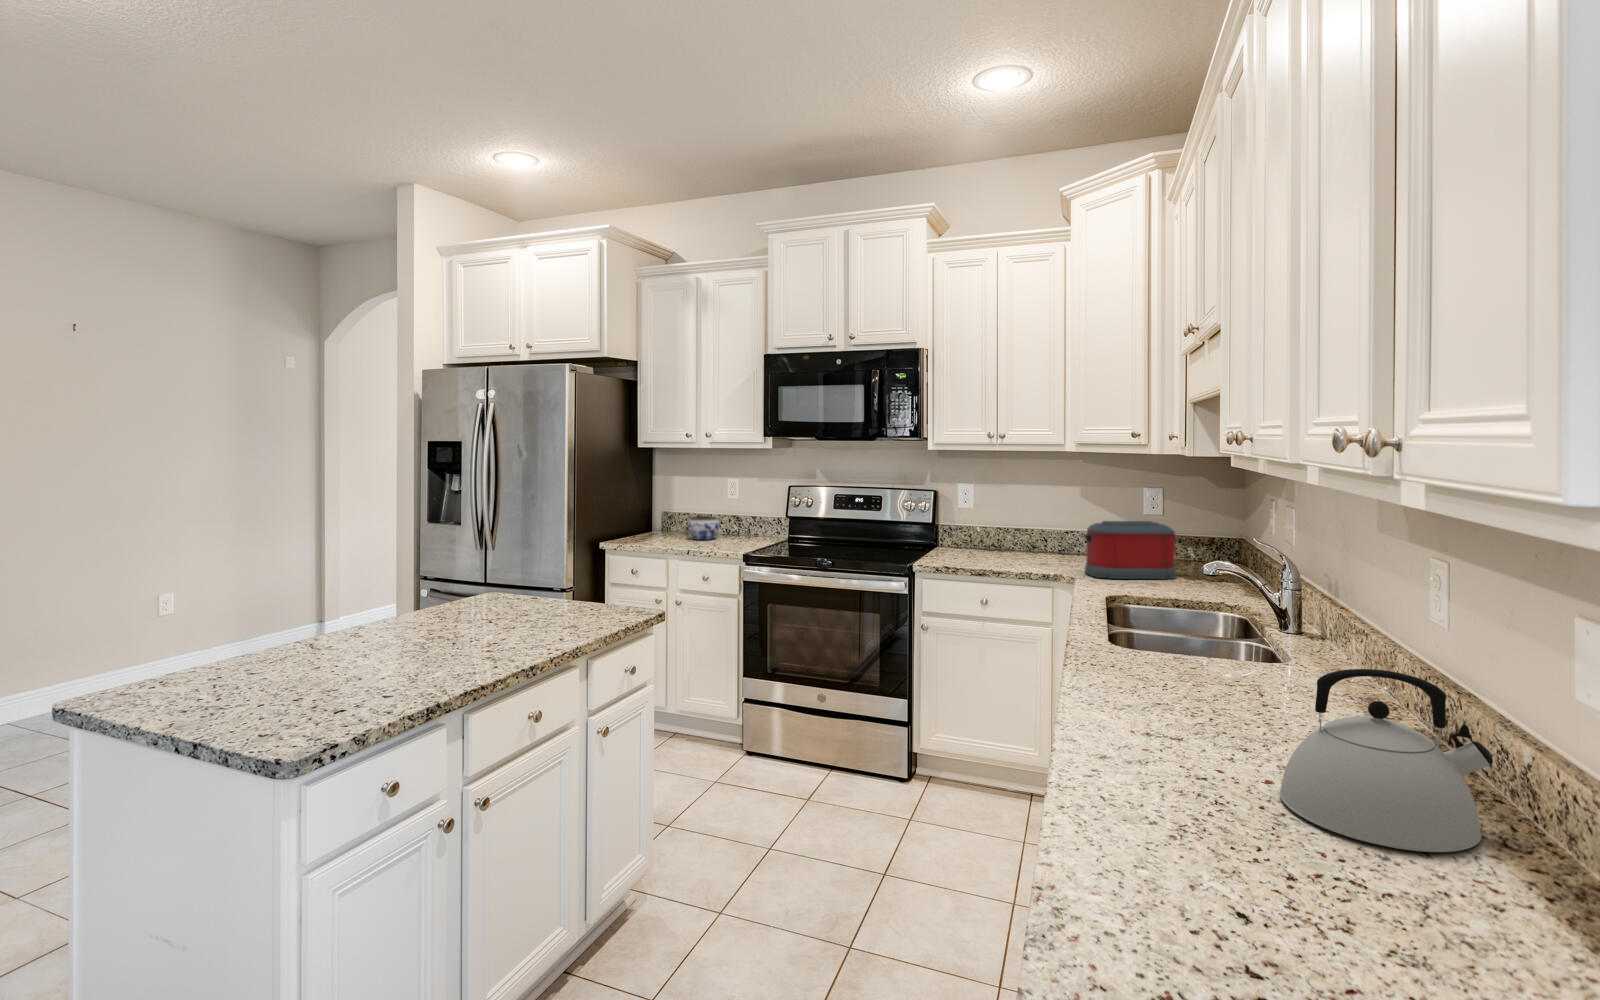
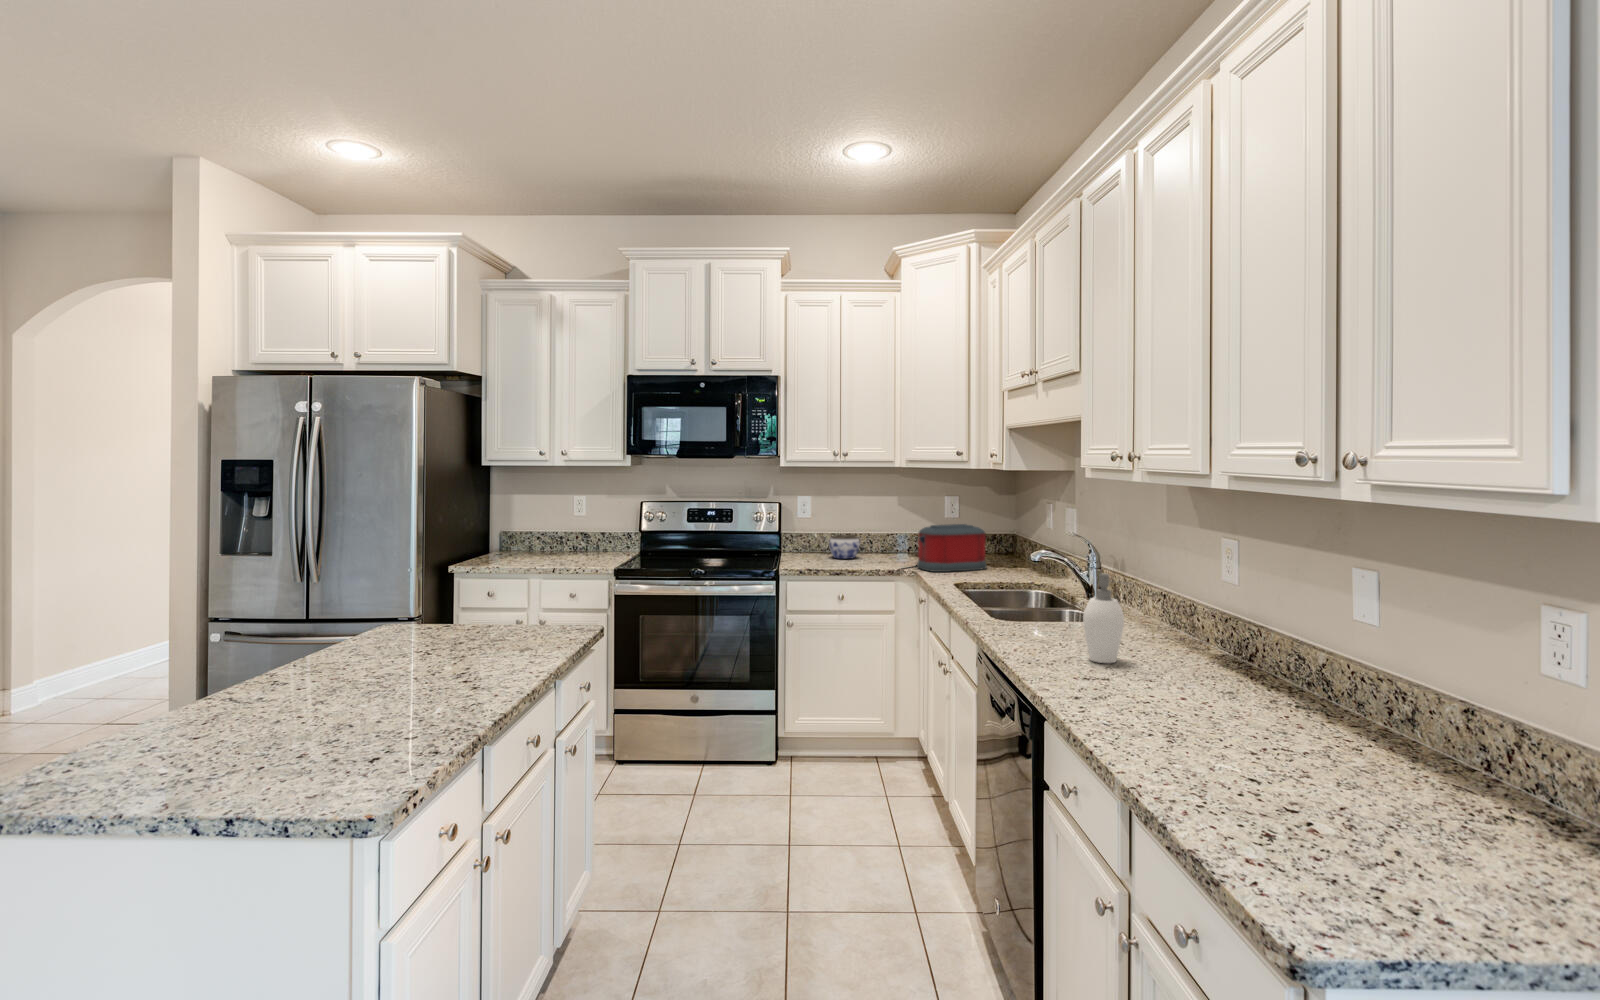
jar: present [688,516,719,540] -> present [829,535,860,559]
soap dispenser: none [1169,589,1234,717] -> present [1083,573,1125,663]
kettle: present [1280,669,1493,852] -> none [1196,616,1314,721]

